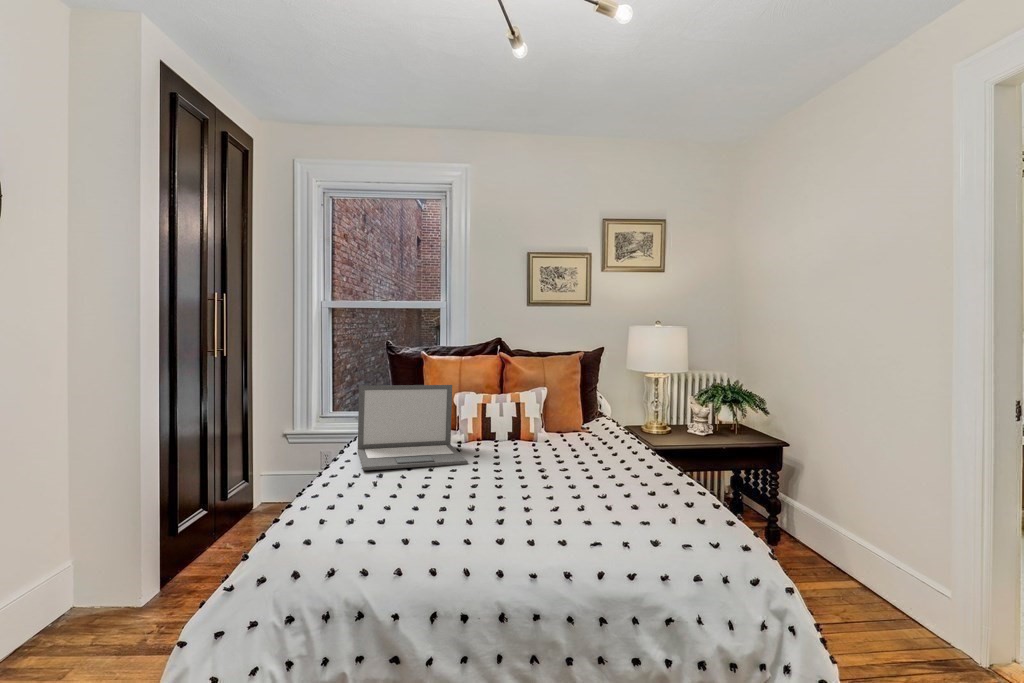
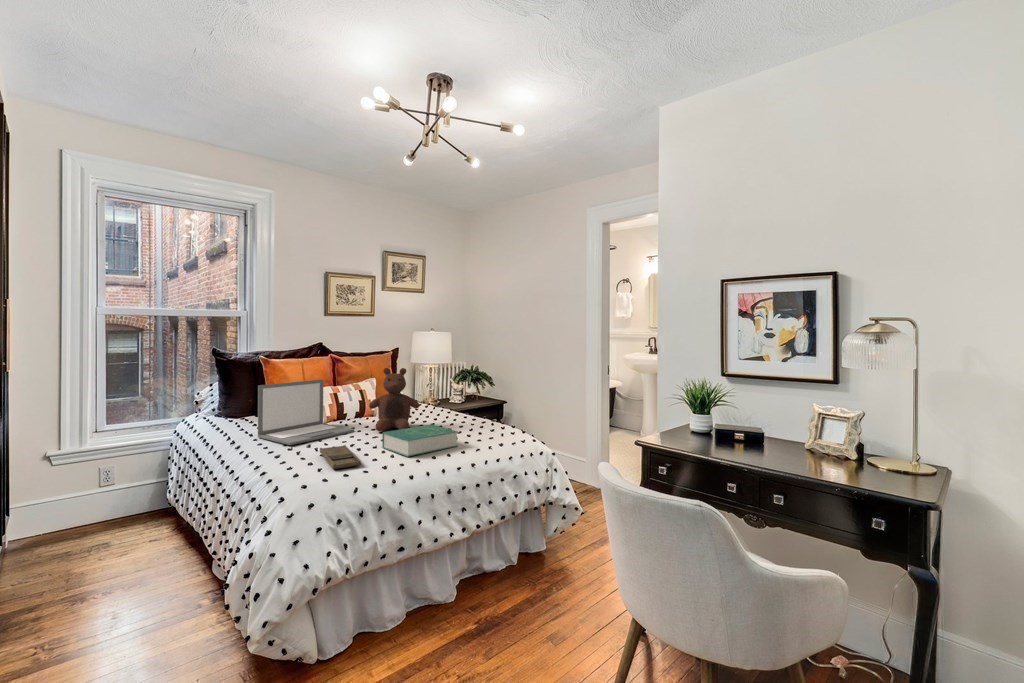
stuffed bear: none [488,375,564,477] -> present [369,368,420,432]
book: none [457,476,569,529] -> present [382,425,458,457]
tray: none [334,484,403,528] -> present [320,445,361,469]

